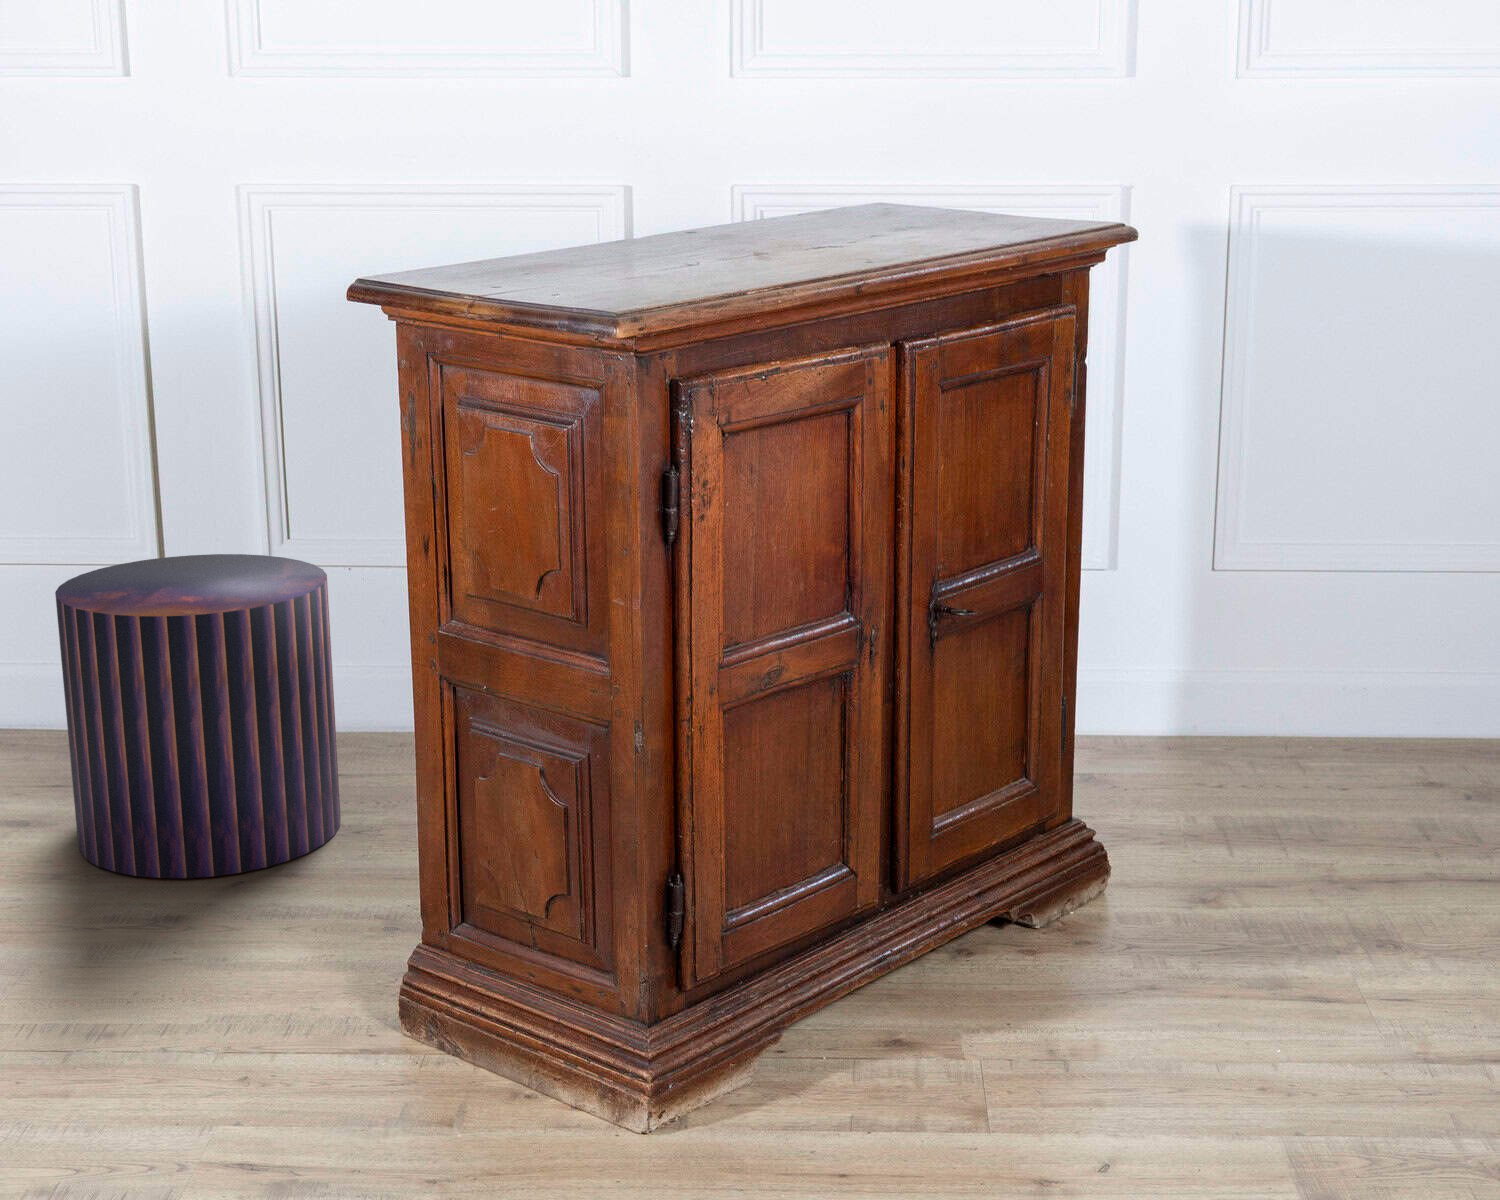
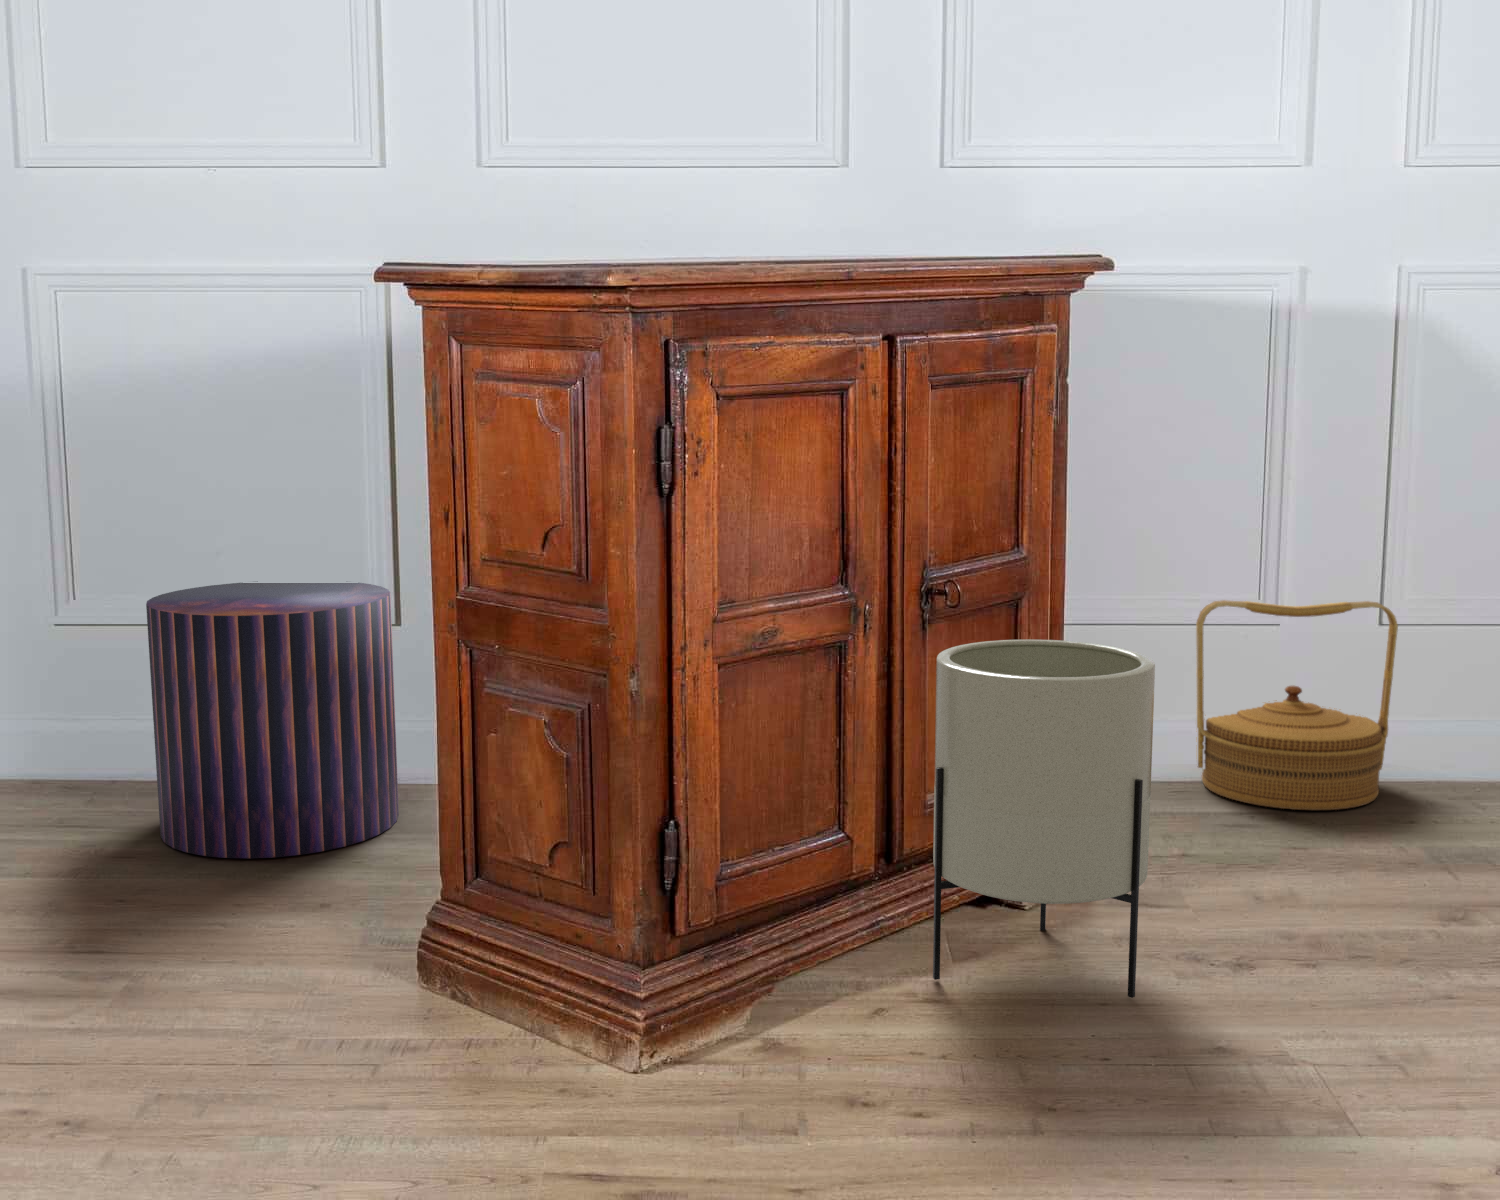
woven basket: none [1217,567,1438,799] -> present [1196,600,1398,810]
planter: none [943,654,1178,1036] -> present [933,639,1155,998]

